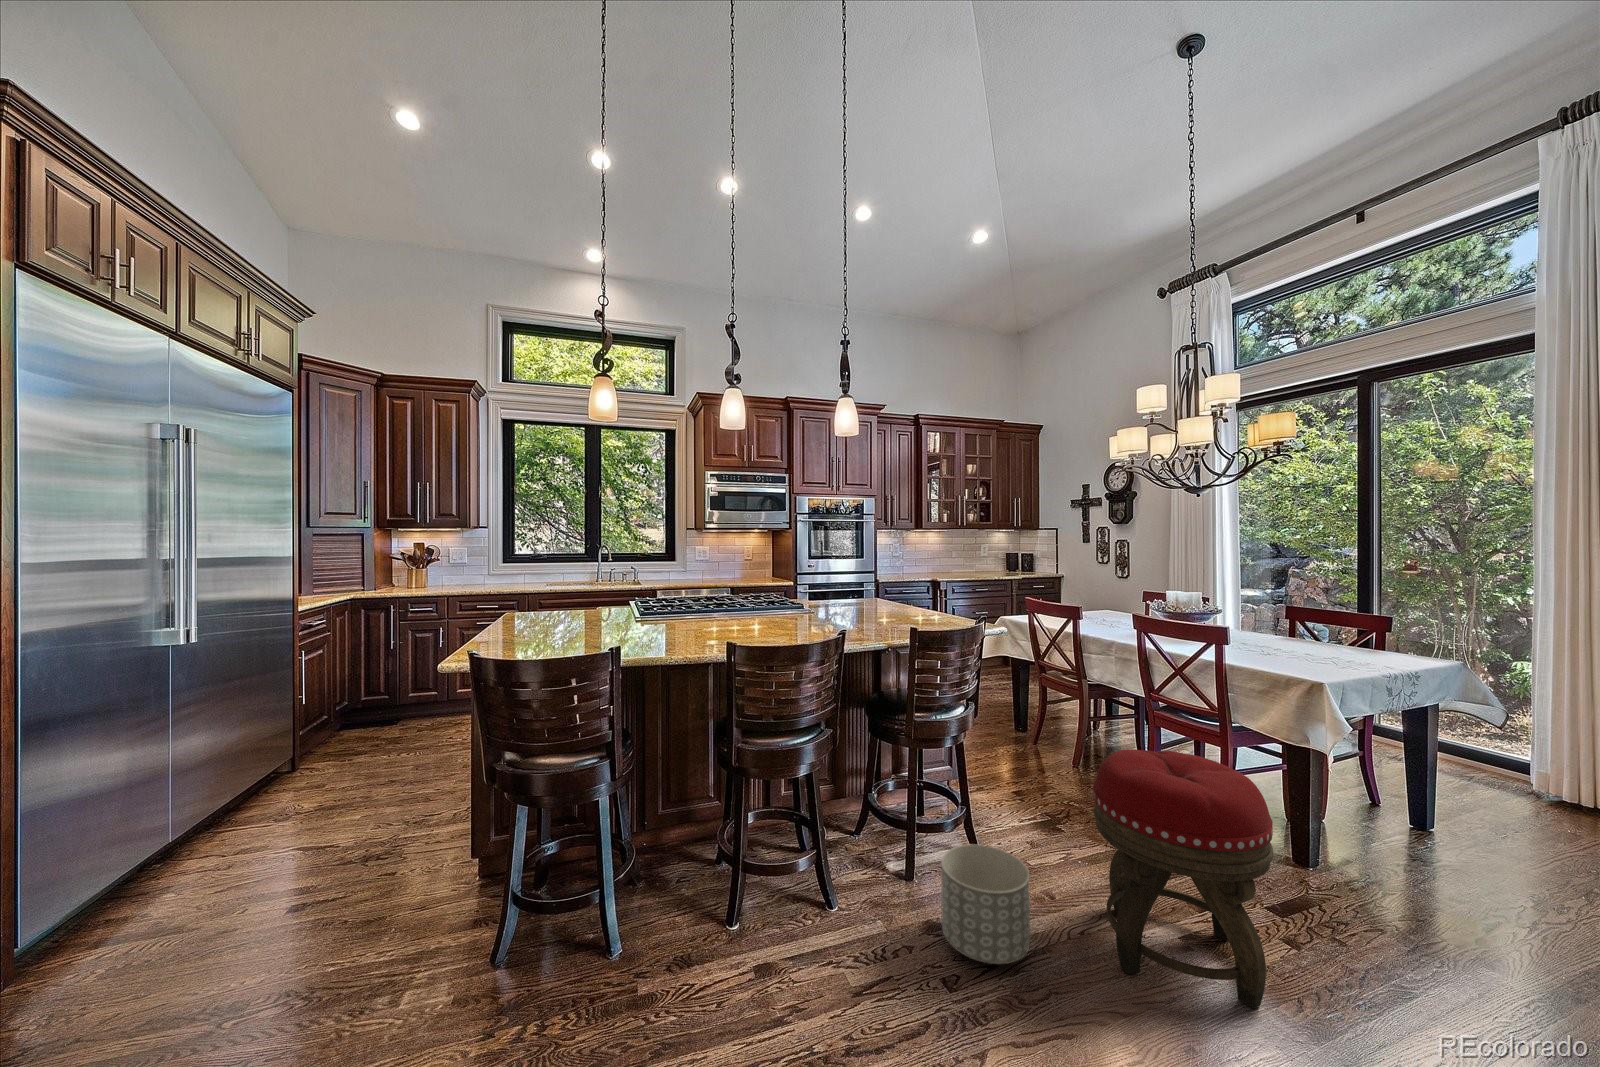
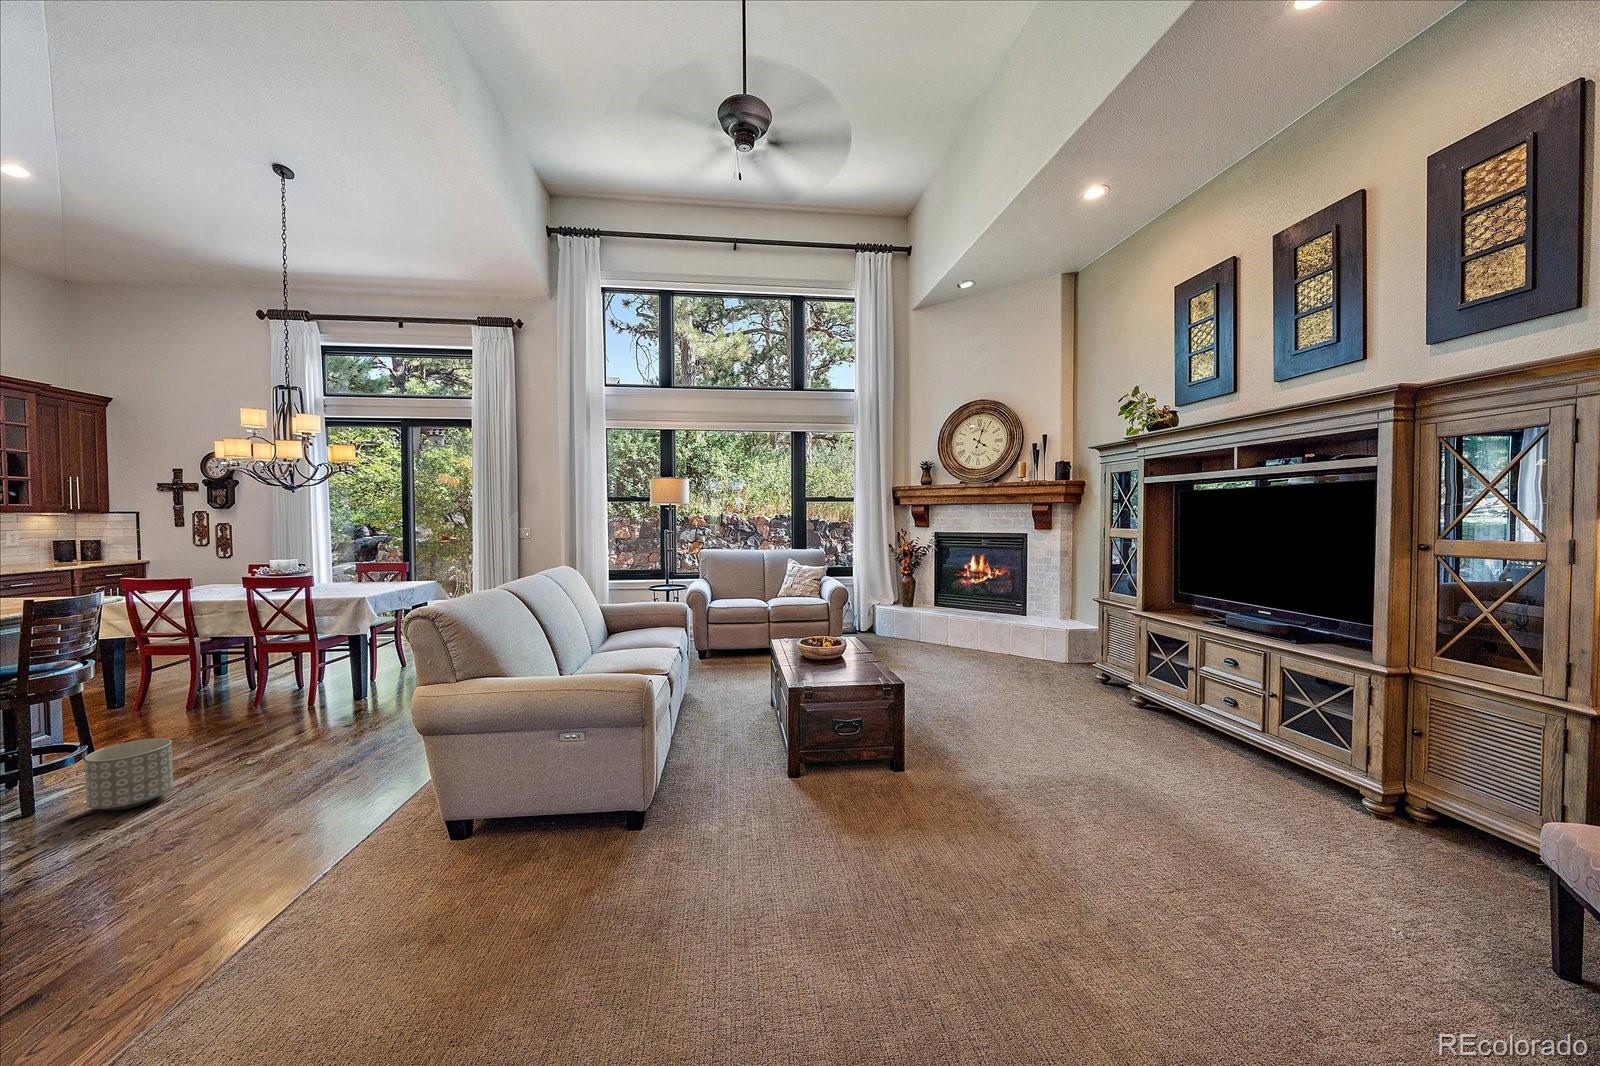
footstool: present [1093,749,1273,1009] -> none [219,645,332,772]

